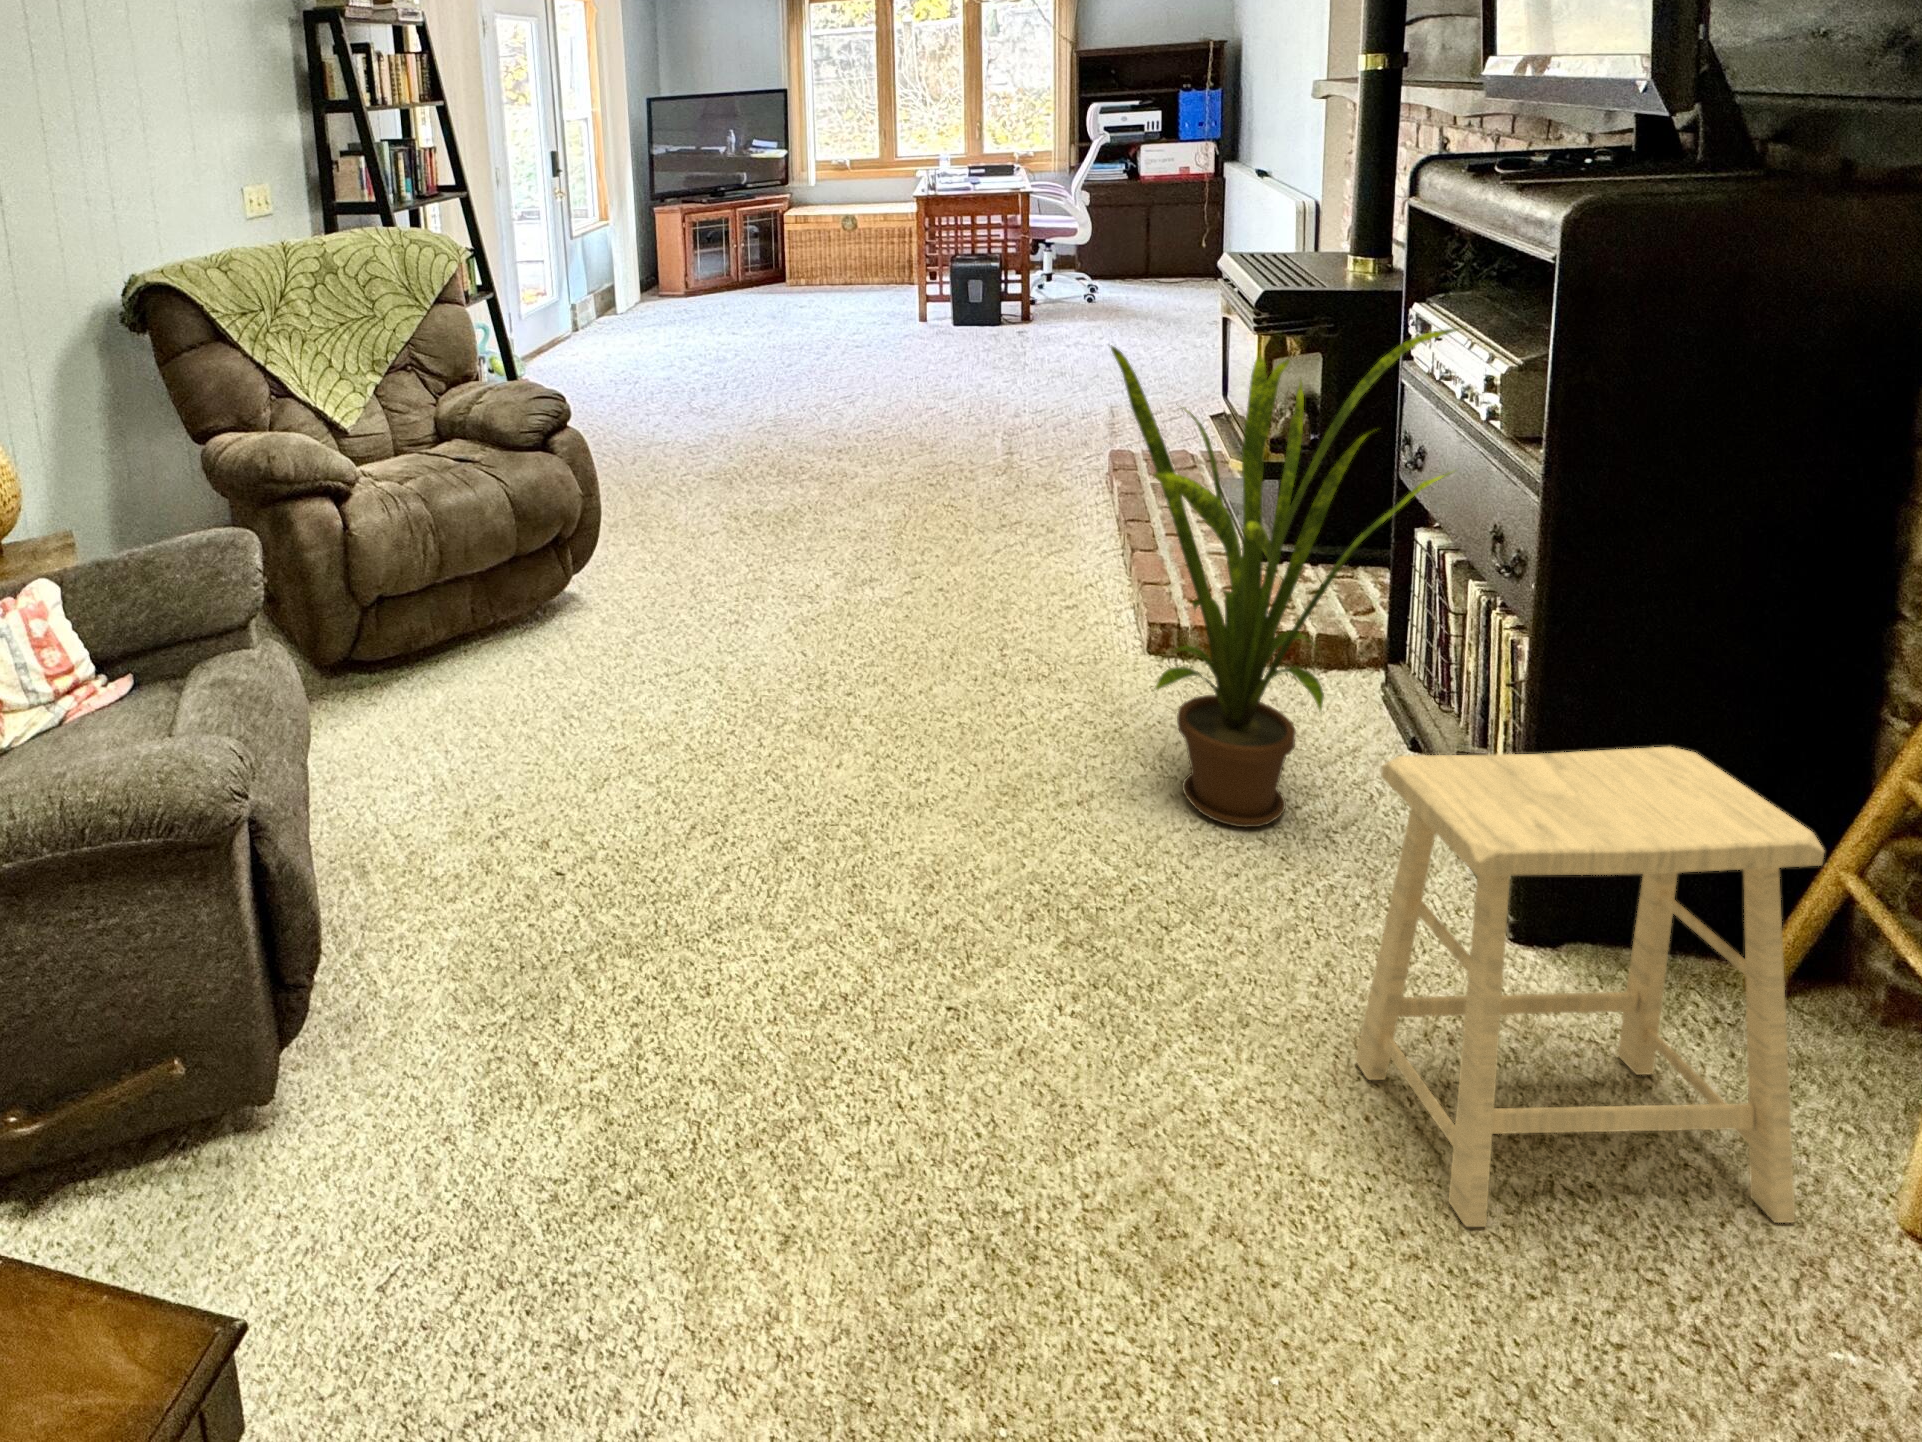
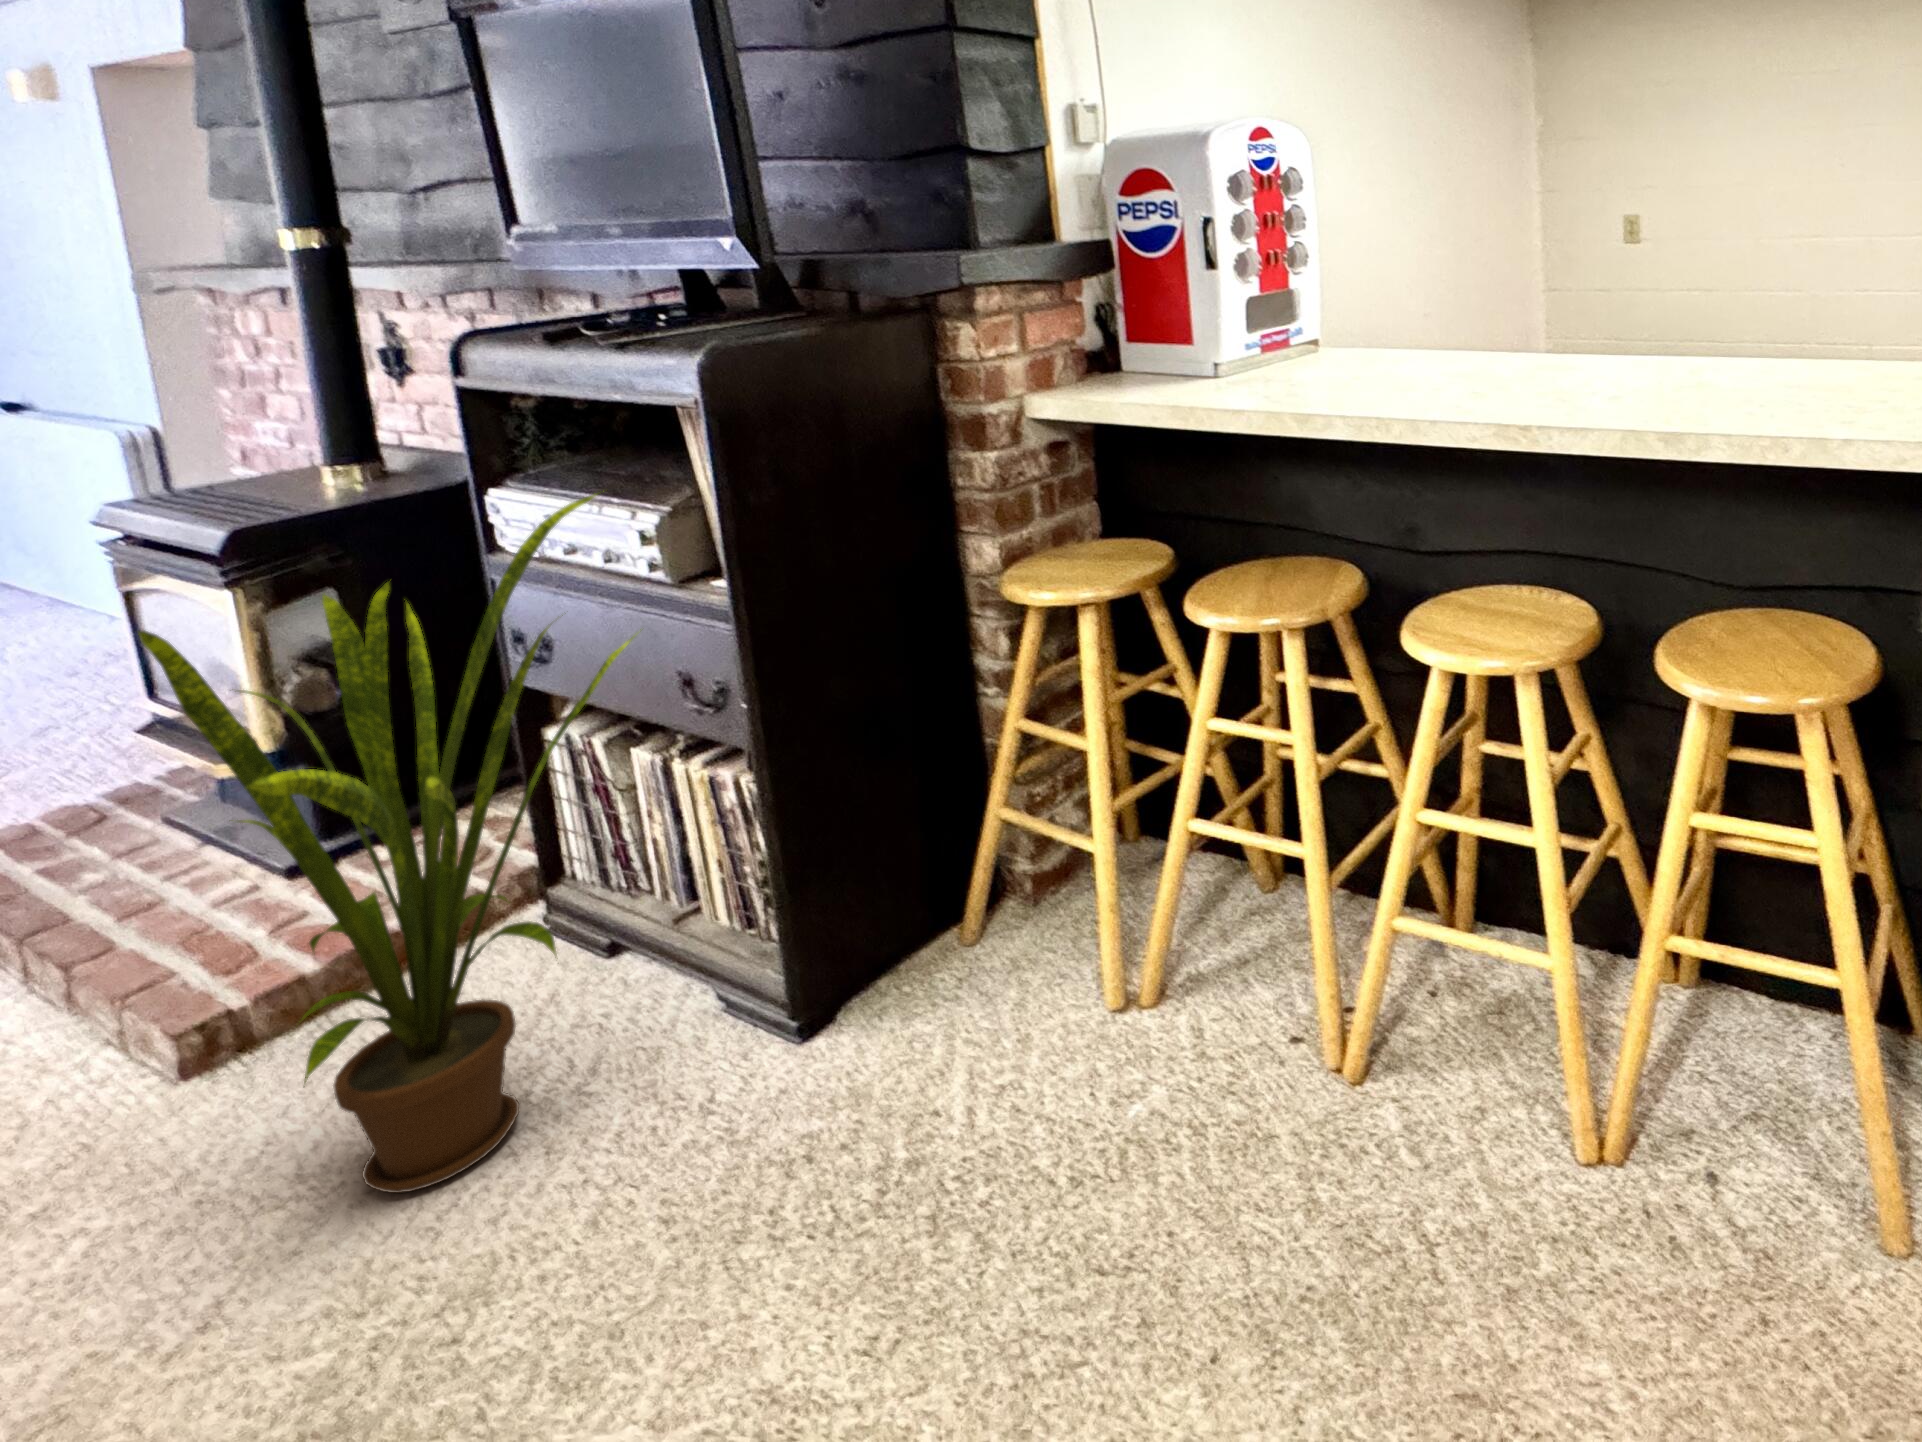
footstool: present [1355,746,1825,1227] -> none [716,767,1070,1279]

